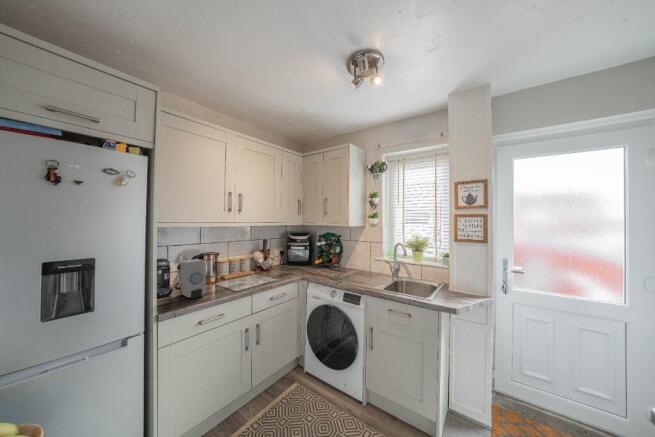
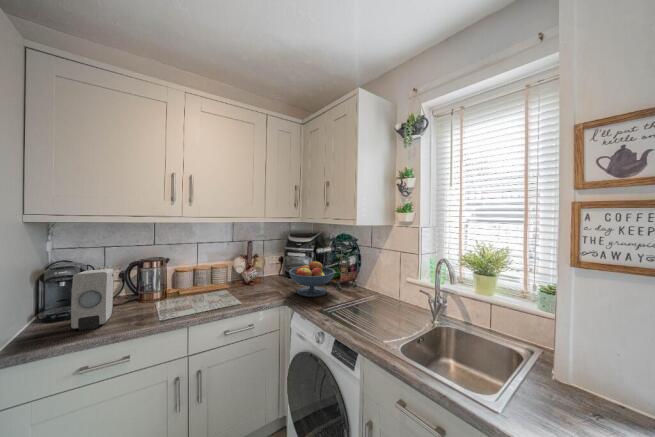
fruit bowl: none [300,251,331,274] -> present [289,261,335,297]

